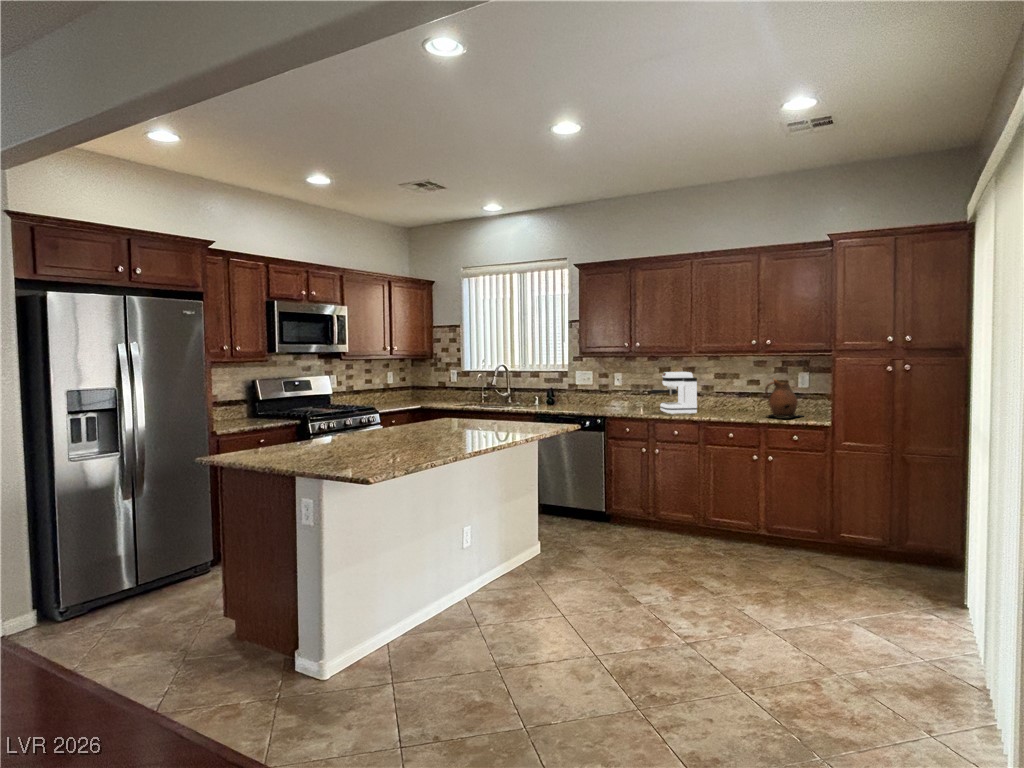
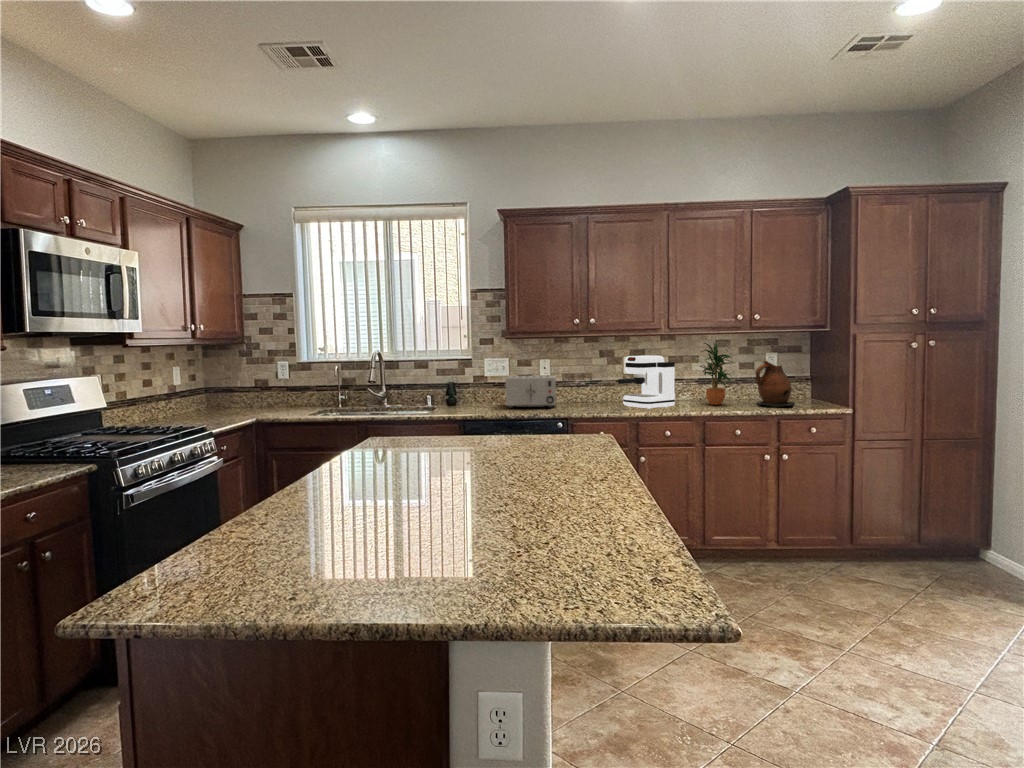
potted plant: none [721,362,751,414] -> present [700,343,734,405]
toaster: none [578,385,620,409] -> present [505,376,556,408]

